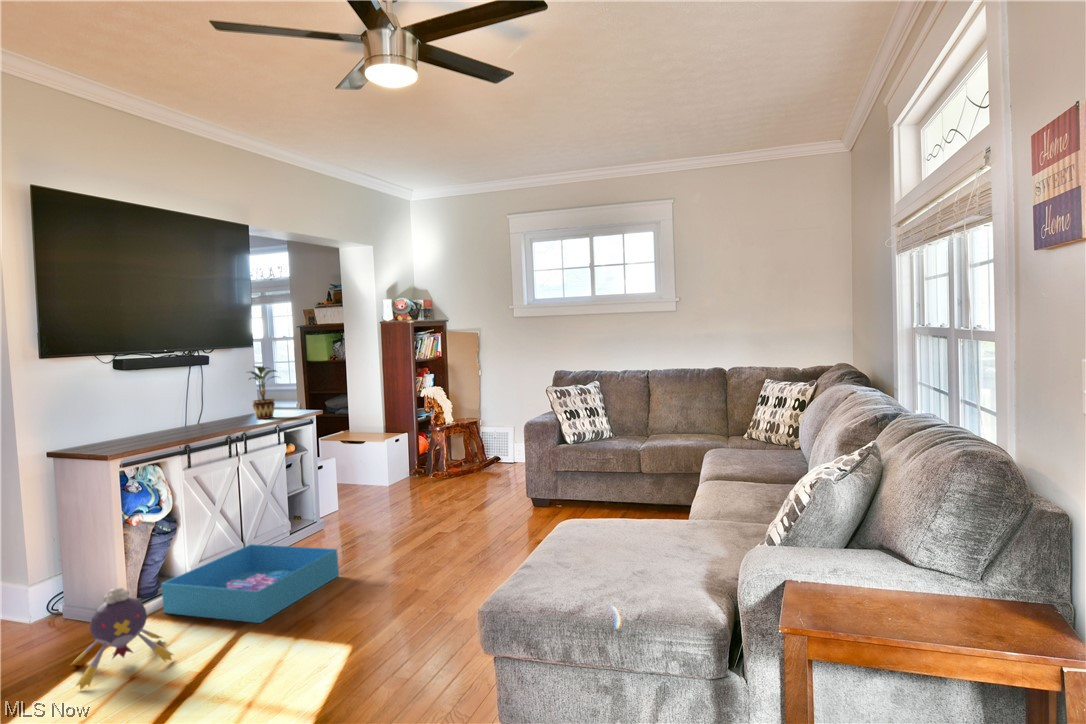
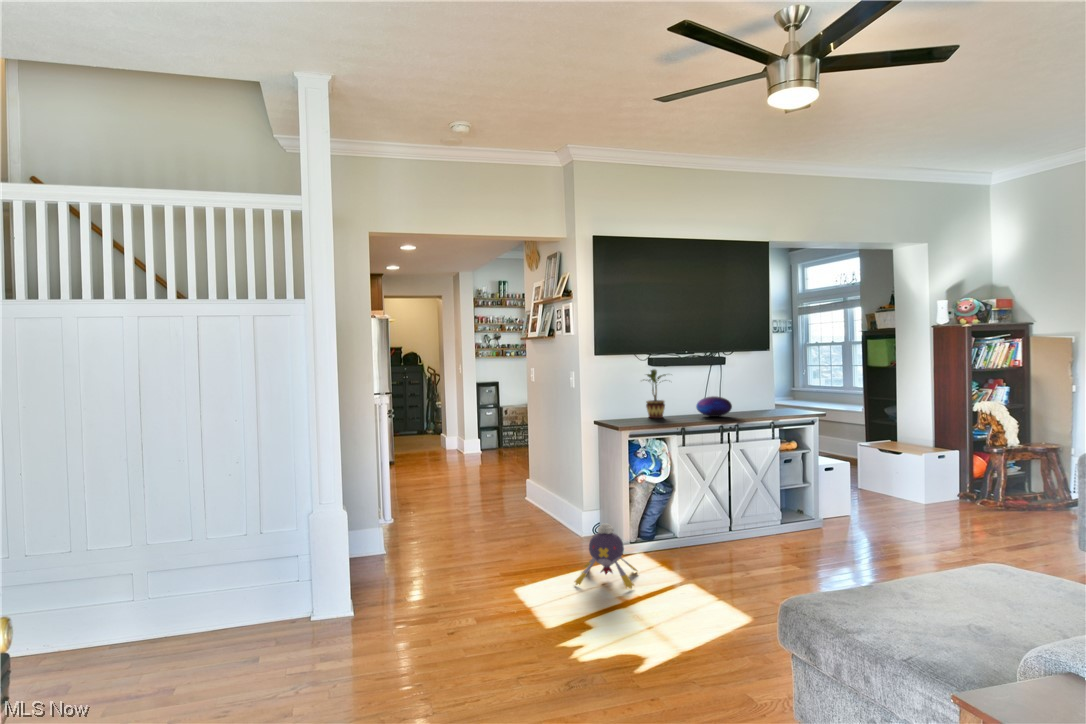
potted plant: present [249,366,277,419] -> present [646,369,666,418]
decorative orb: none [183,404,229,429] -> present [696,396,732,417]
storage bin: present [161,544,339,623] -> none [653,522,795,587]

